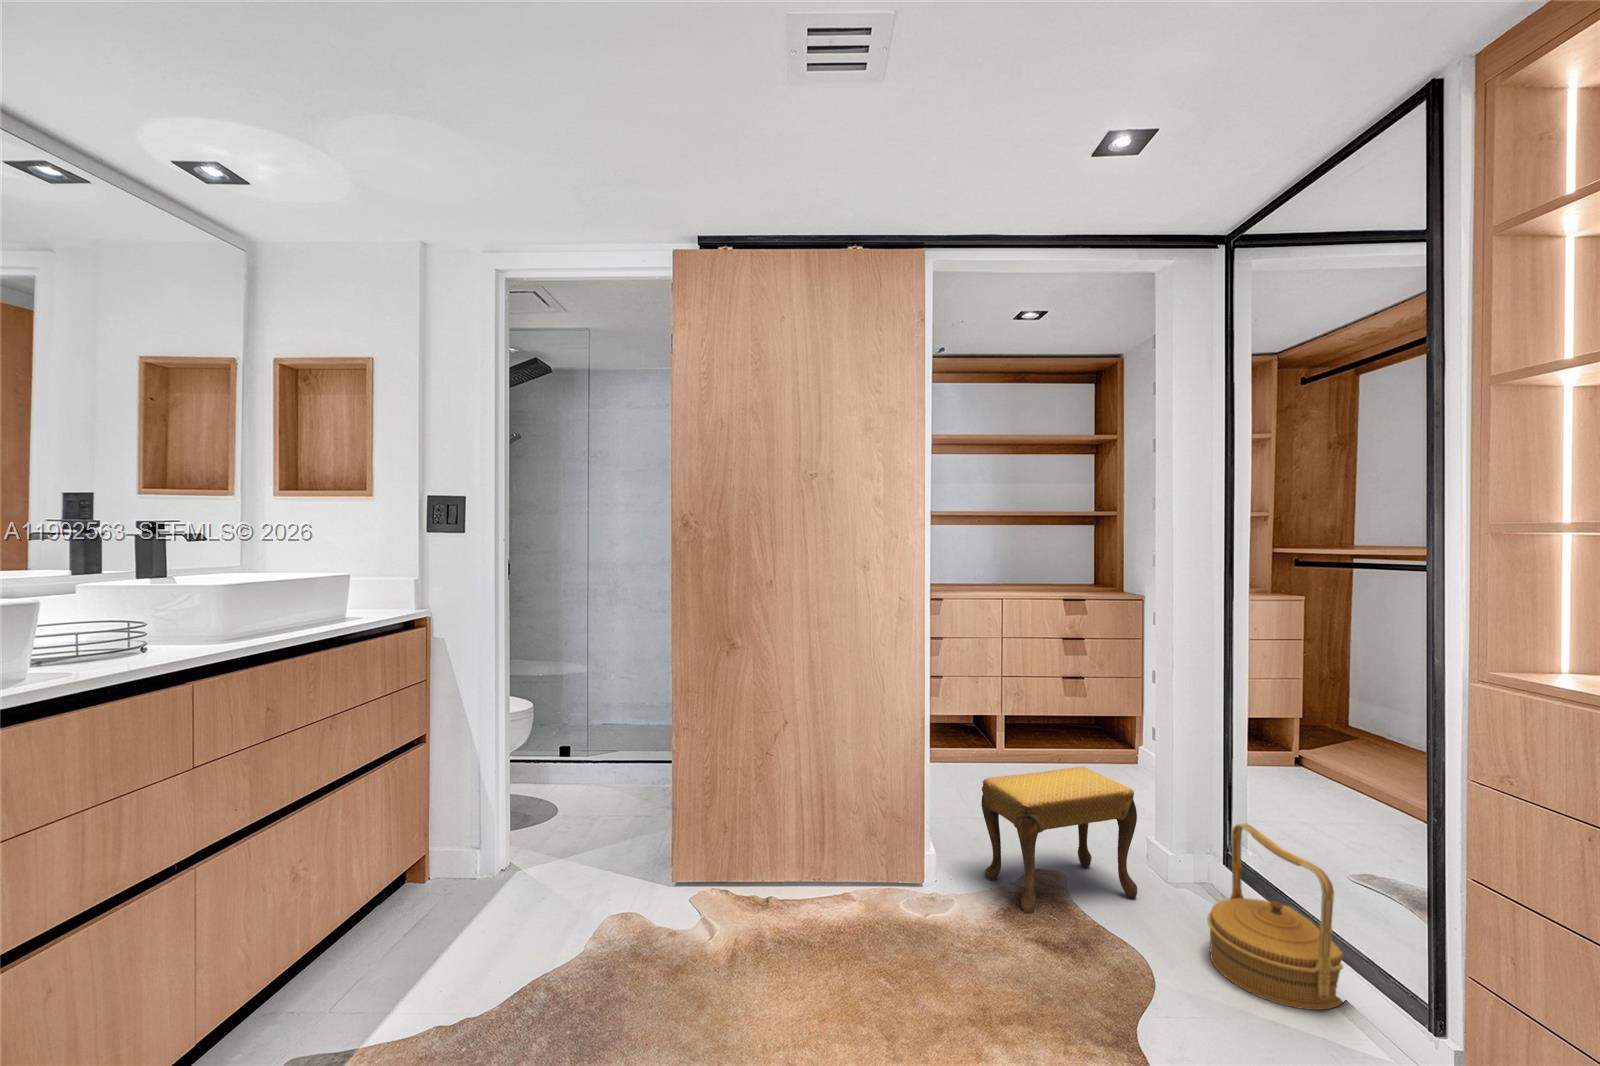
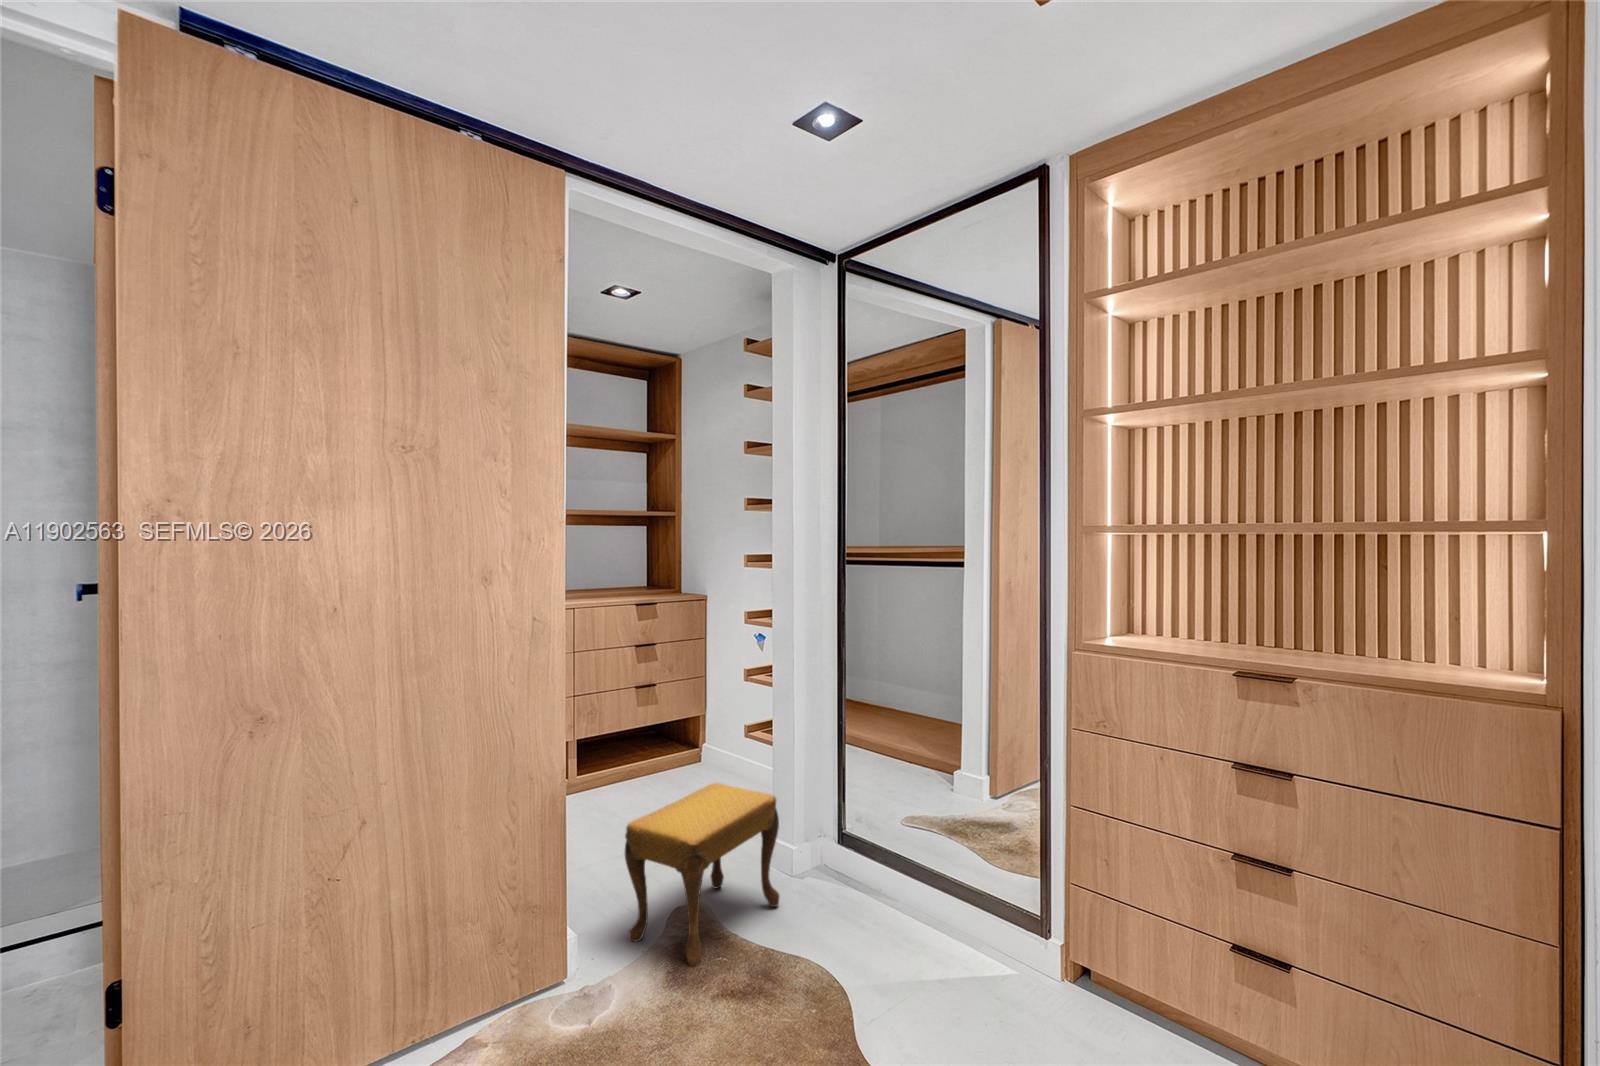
woven basket: present [1208,824,1343,1010] -> none [860,803,971,964]

